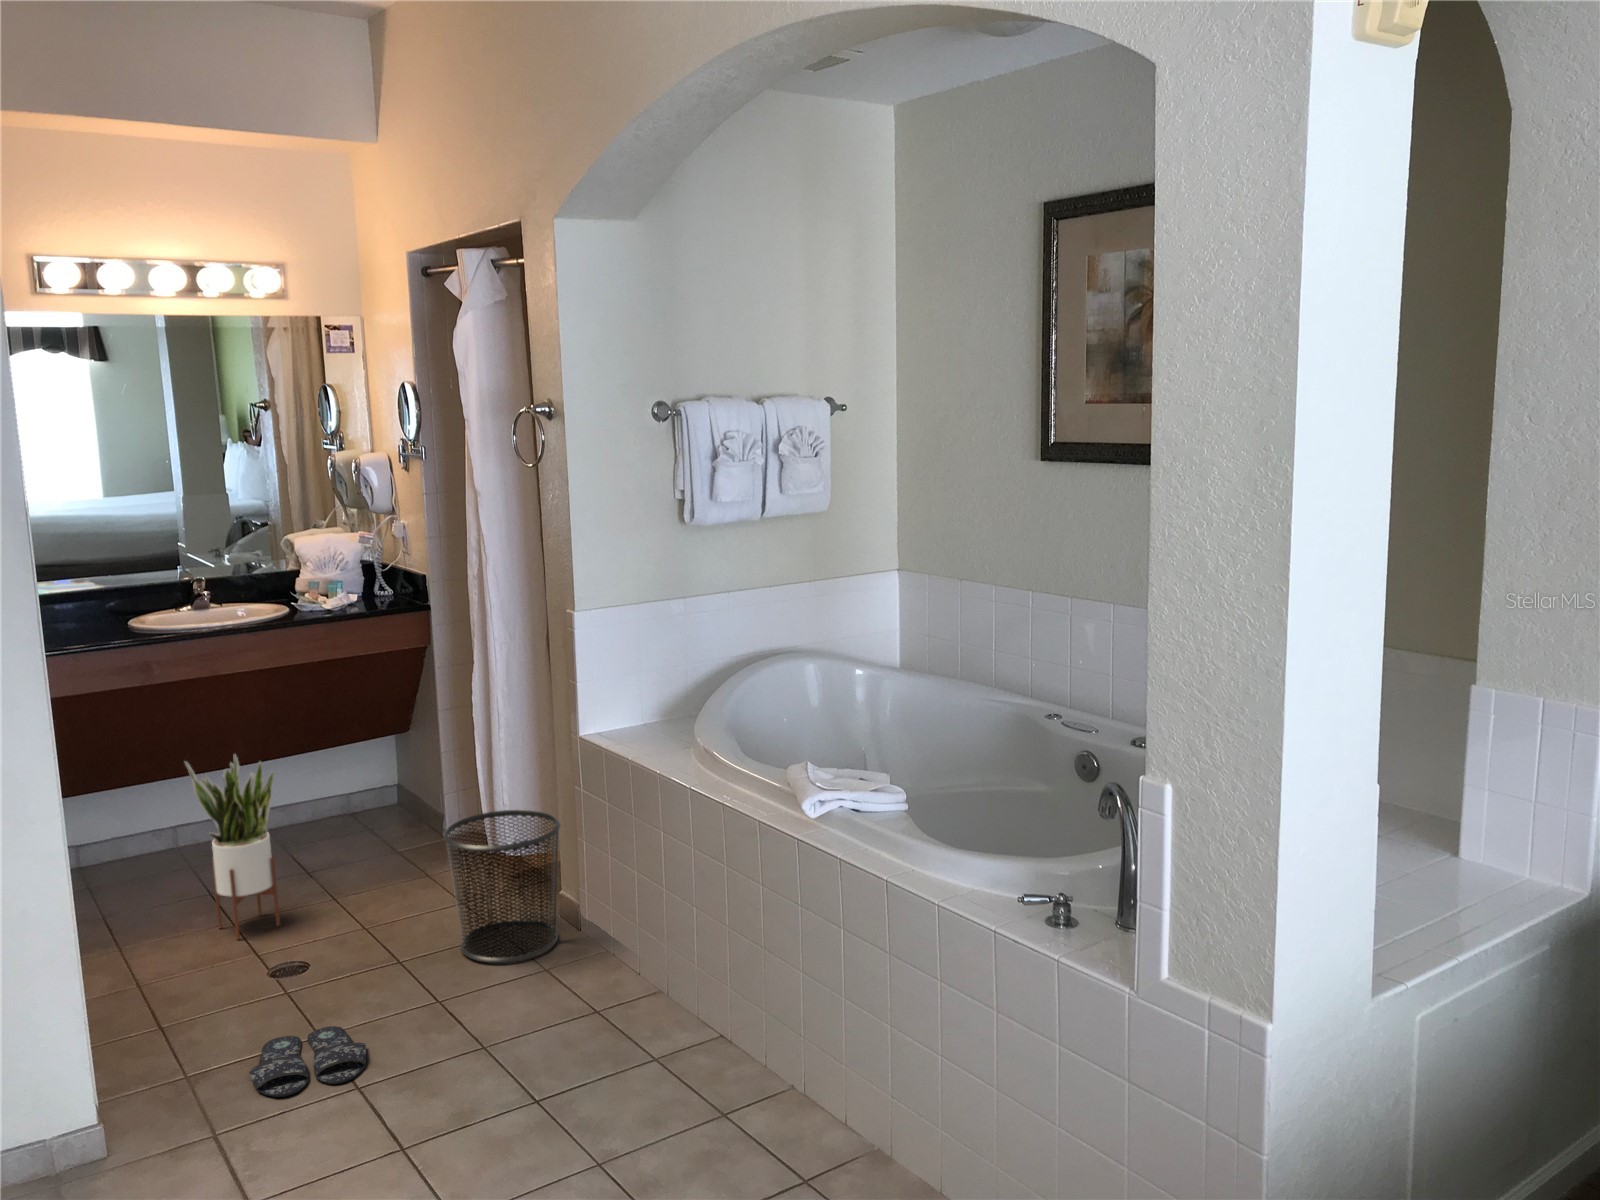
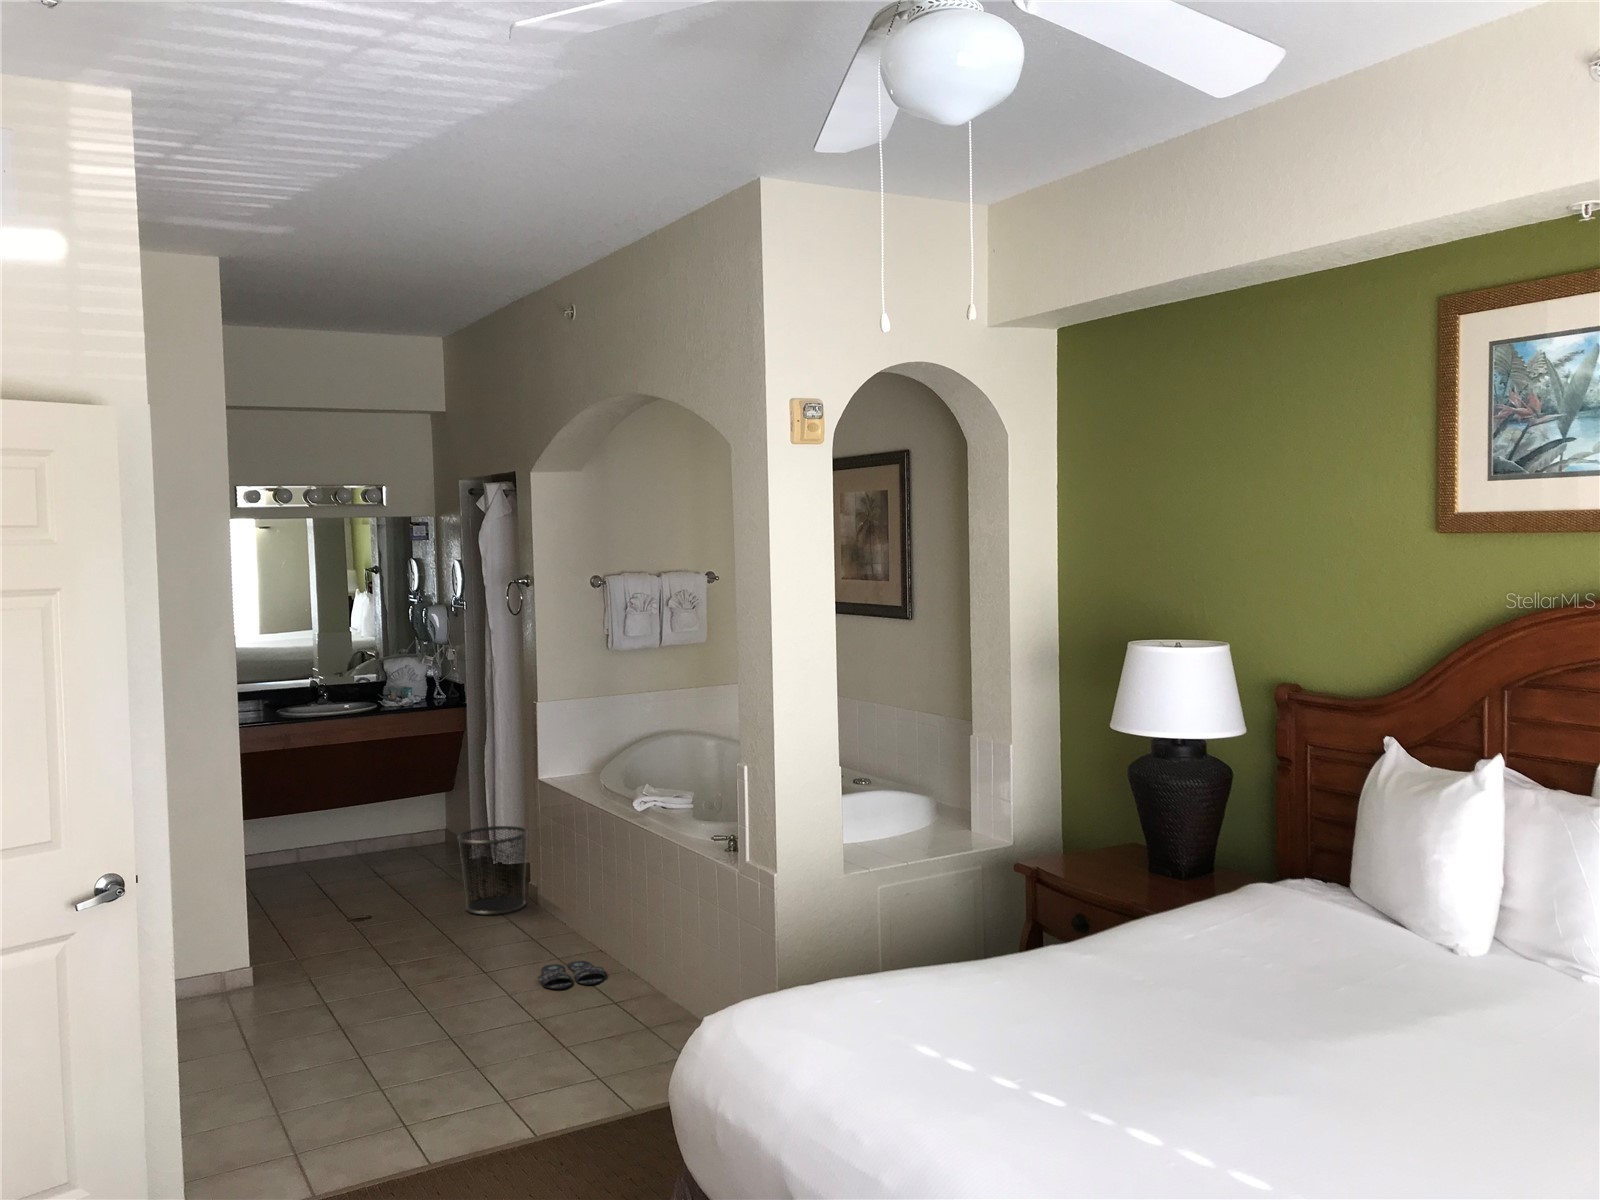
potted plant: present [185,754,280,939] -> none [310,788,363,902]
slippers: present [249,1026,366,1097] -> present [537,961,605,989]

